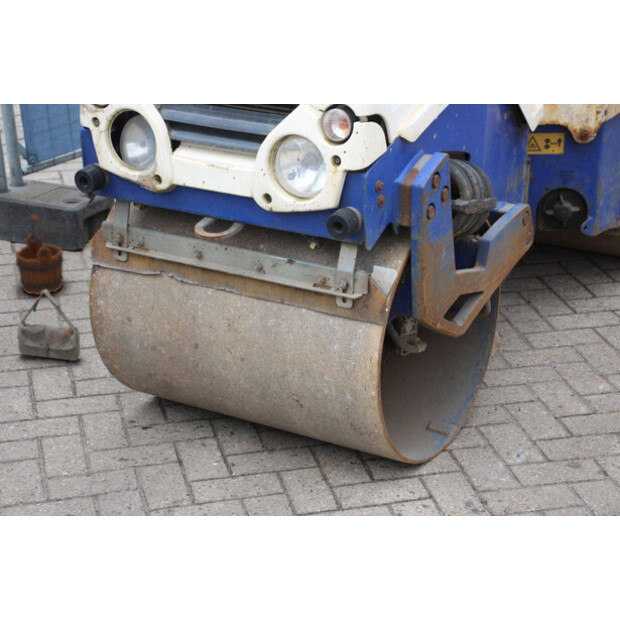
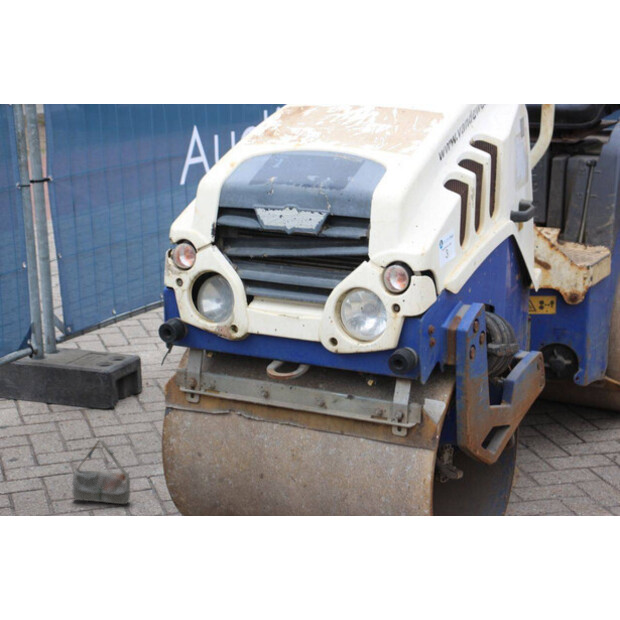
wooden bucket: present [15,215,63,295] -> none [62,374,105,448]

